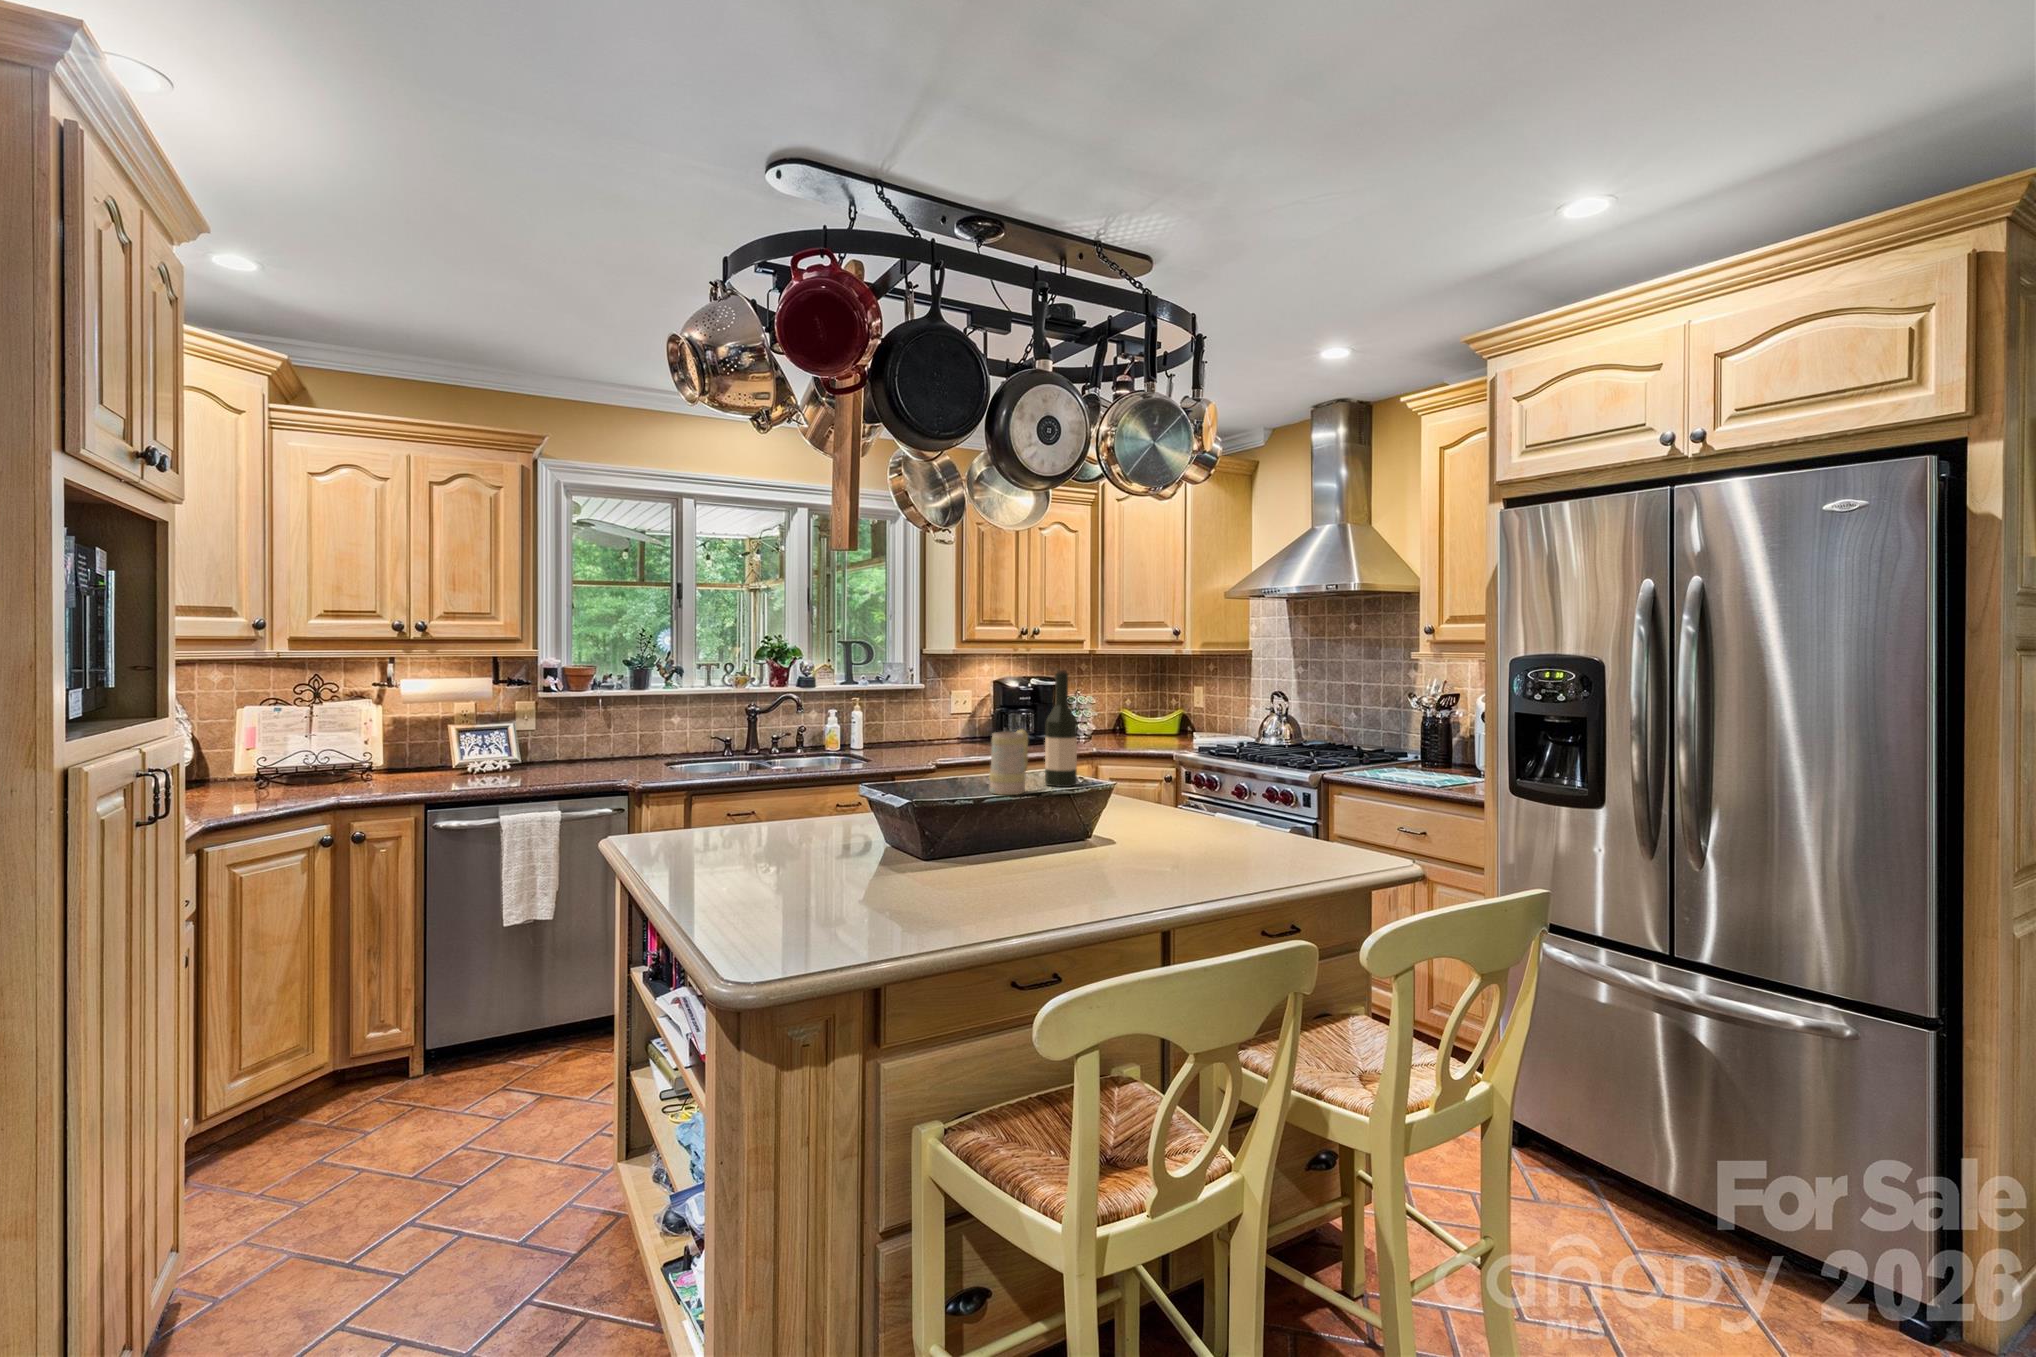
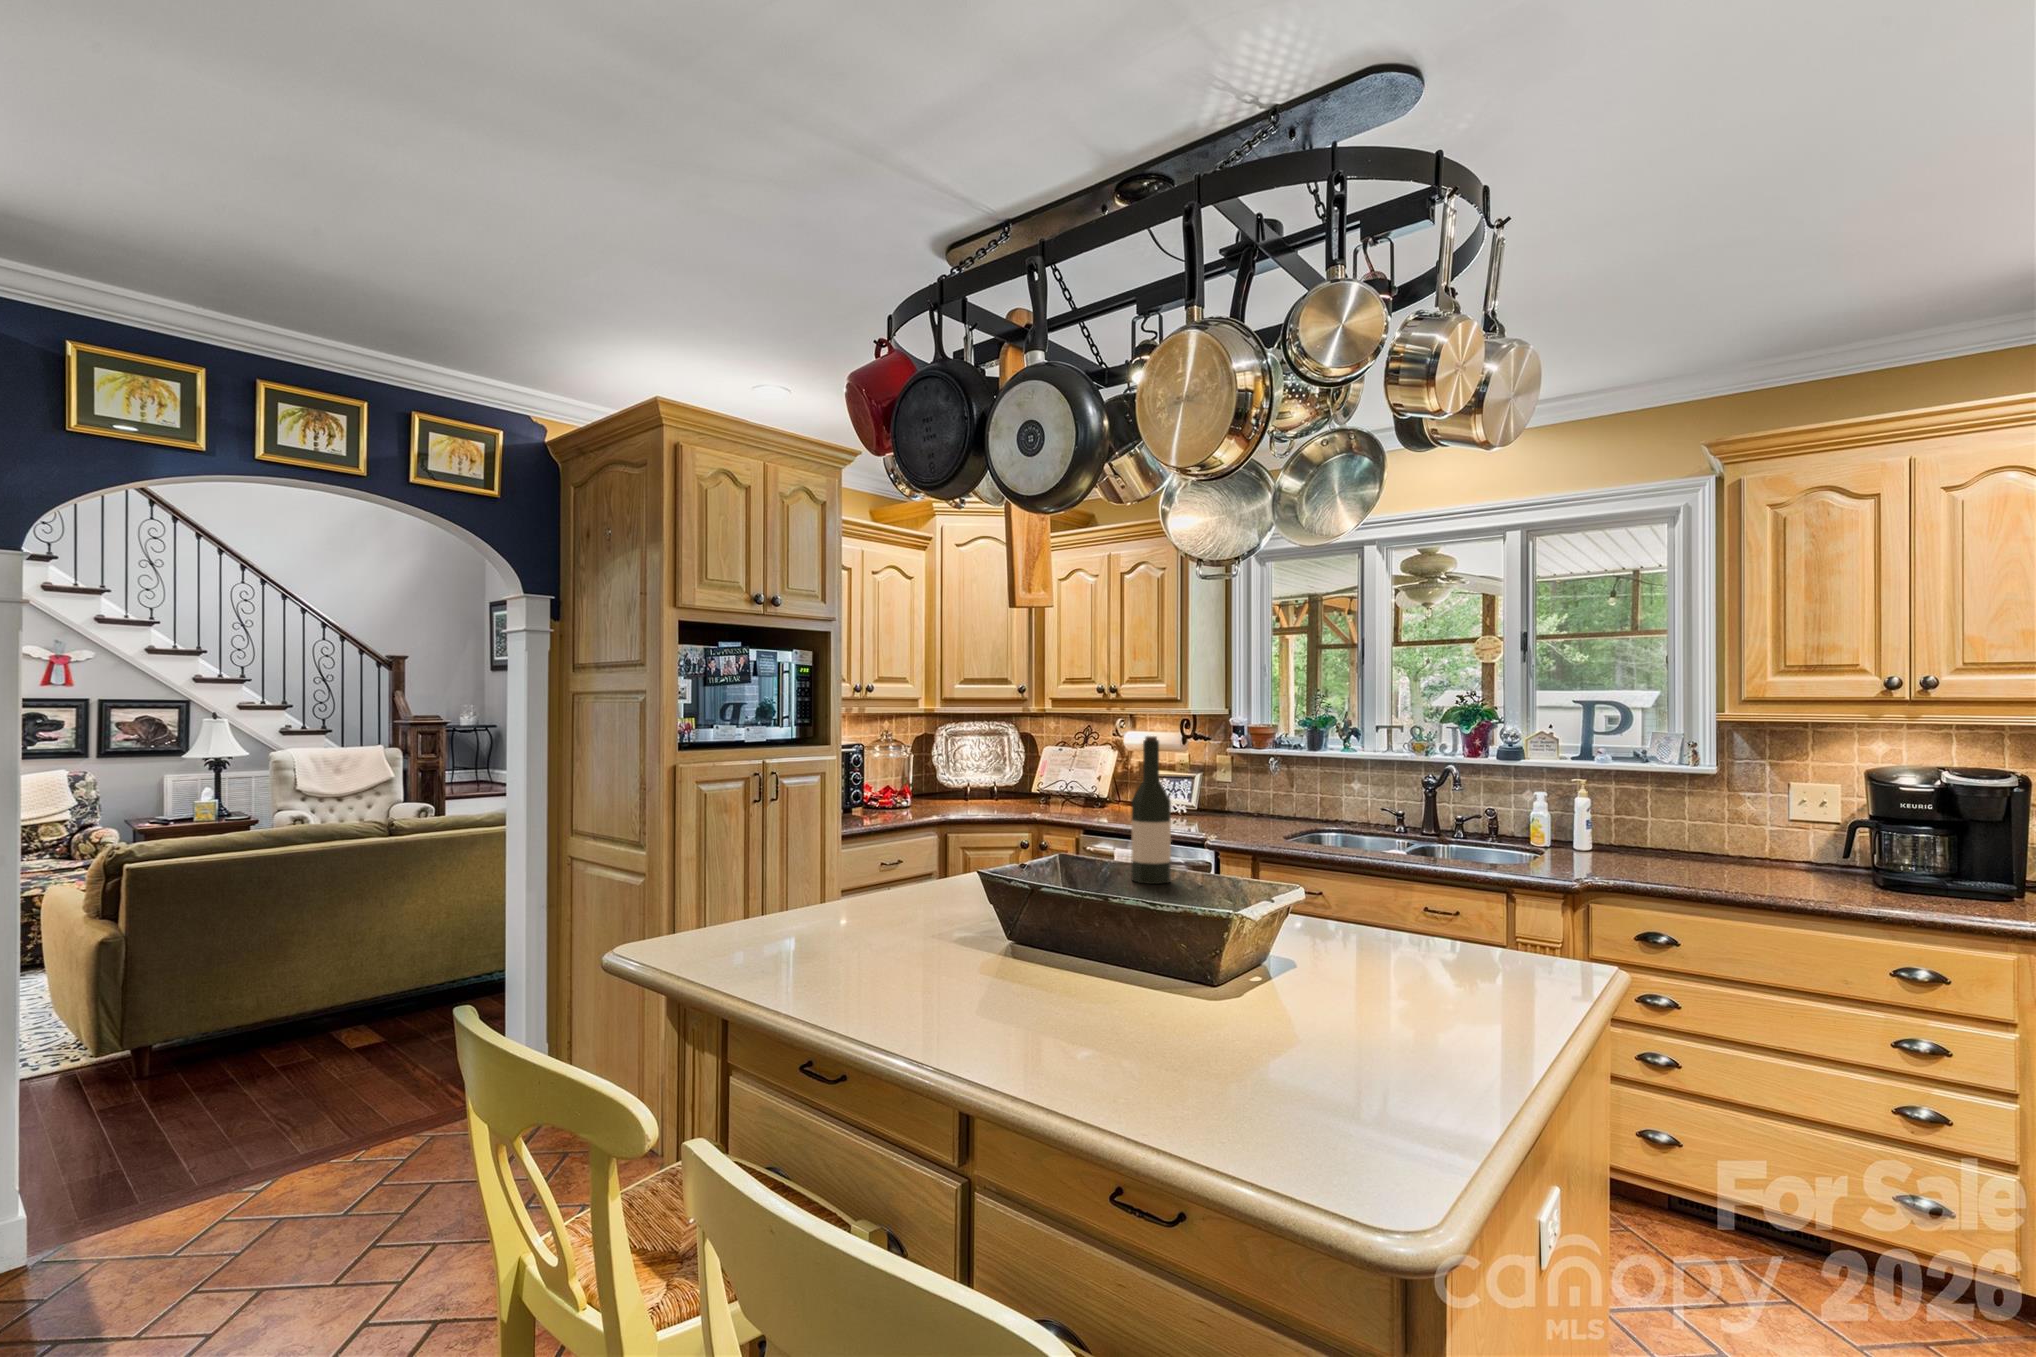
mug: present [989,730,1028,795] -> none [1034,802,1092,874]

